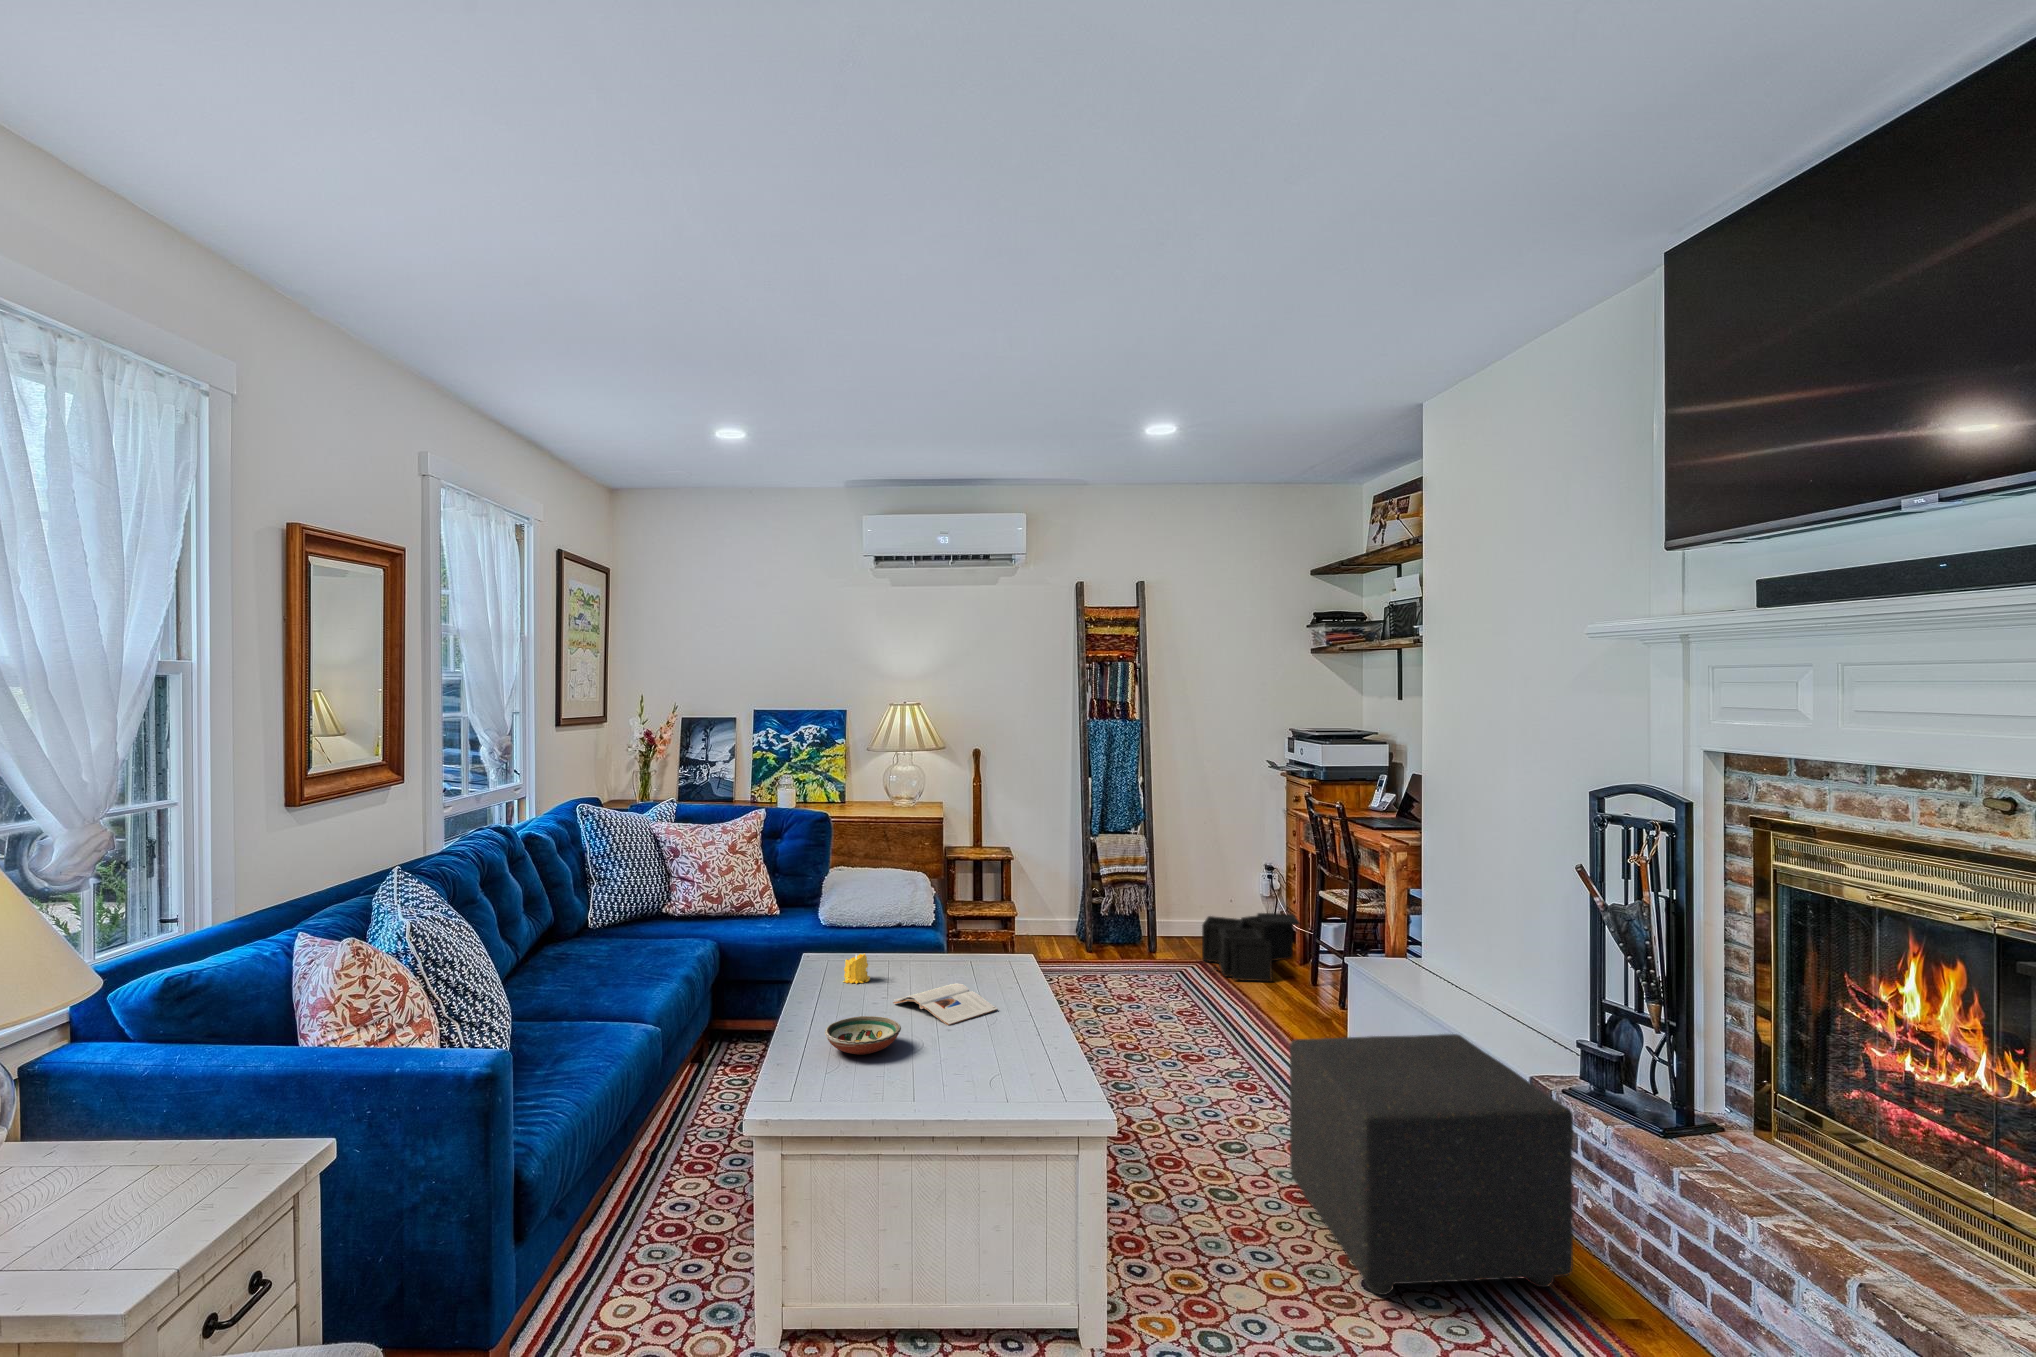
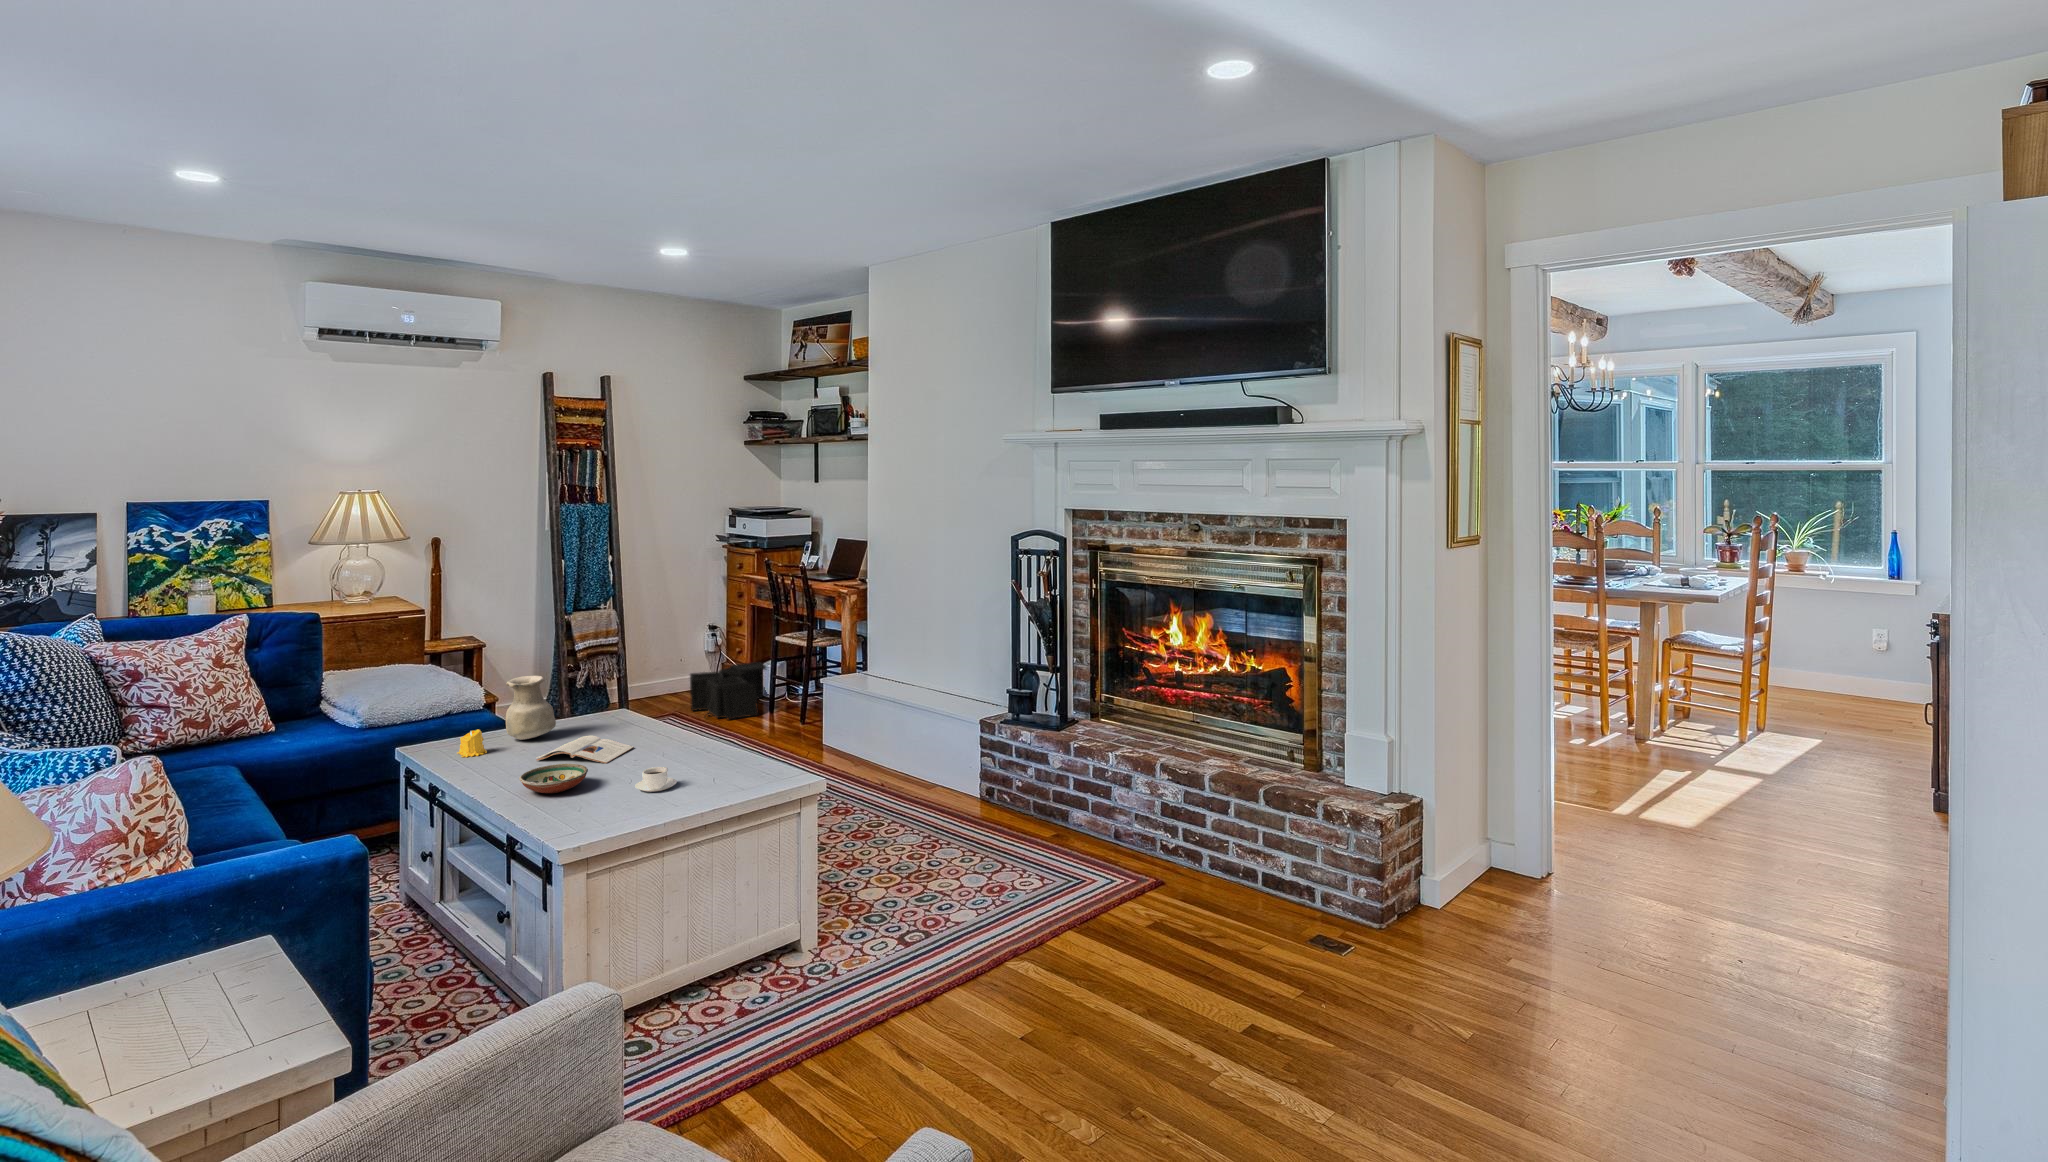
vase: none [900,901,950,973] -> present [506,676,556,740]
ottoman: present [1290,1034,1573,1295] -> none [850,706,1024,860]
coffee cup: none [929,1049,981,1085] -> present [635,767,677,792]

